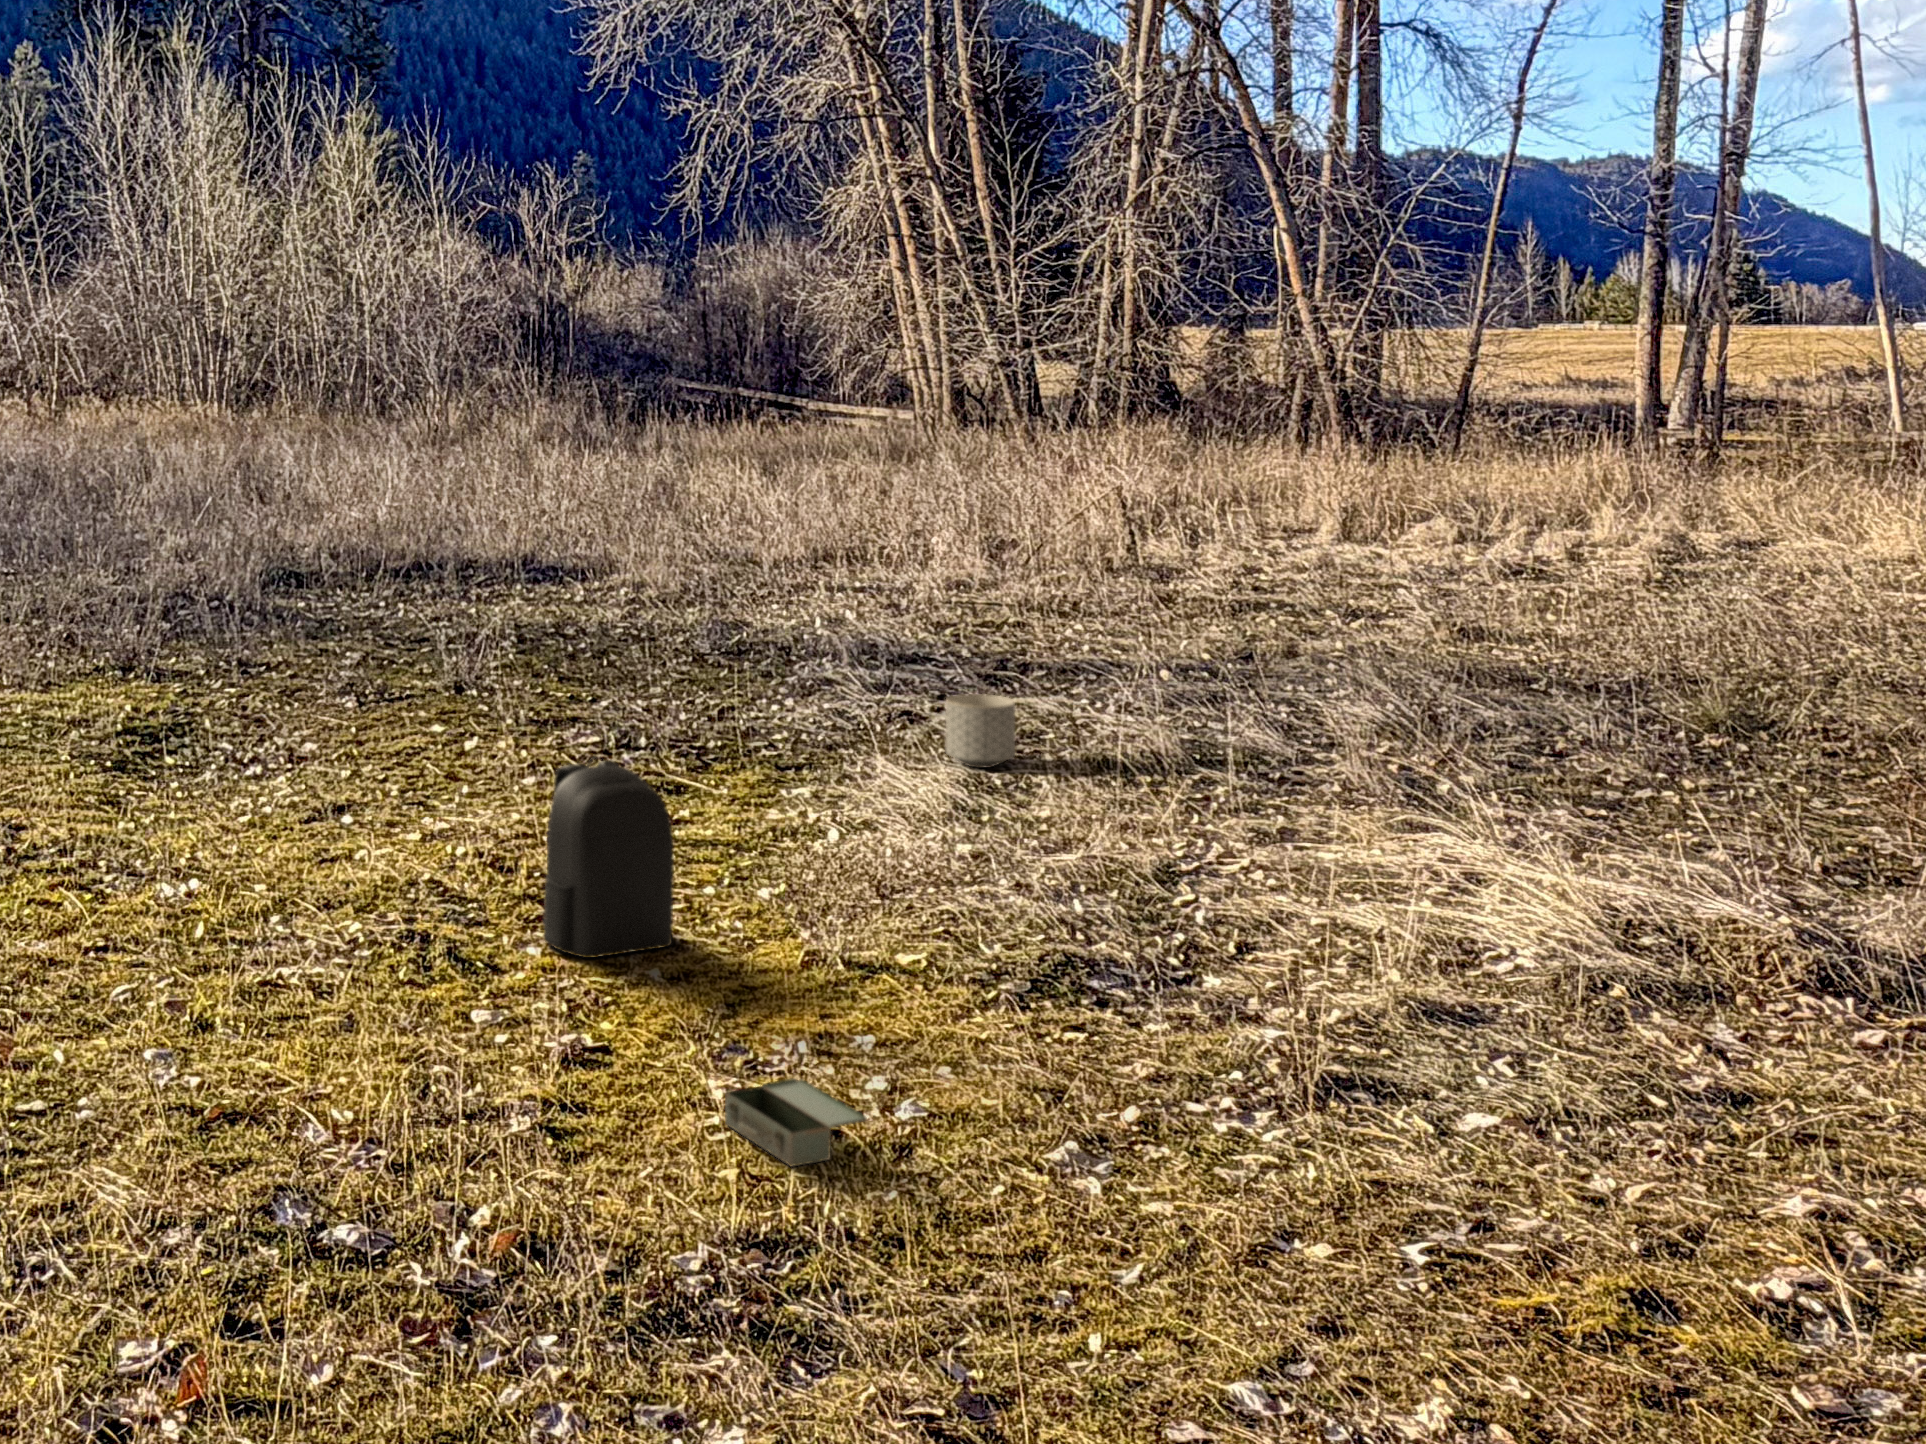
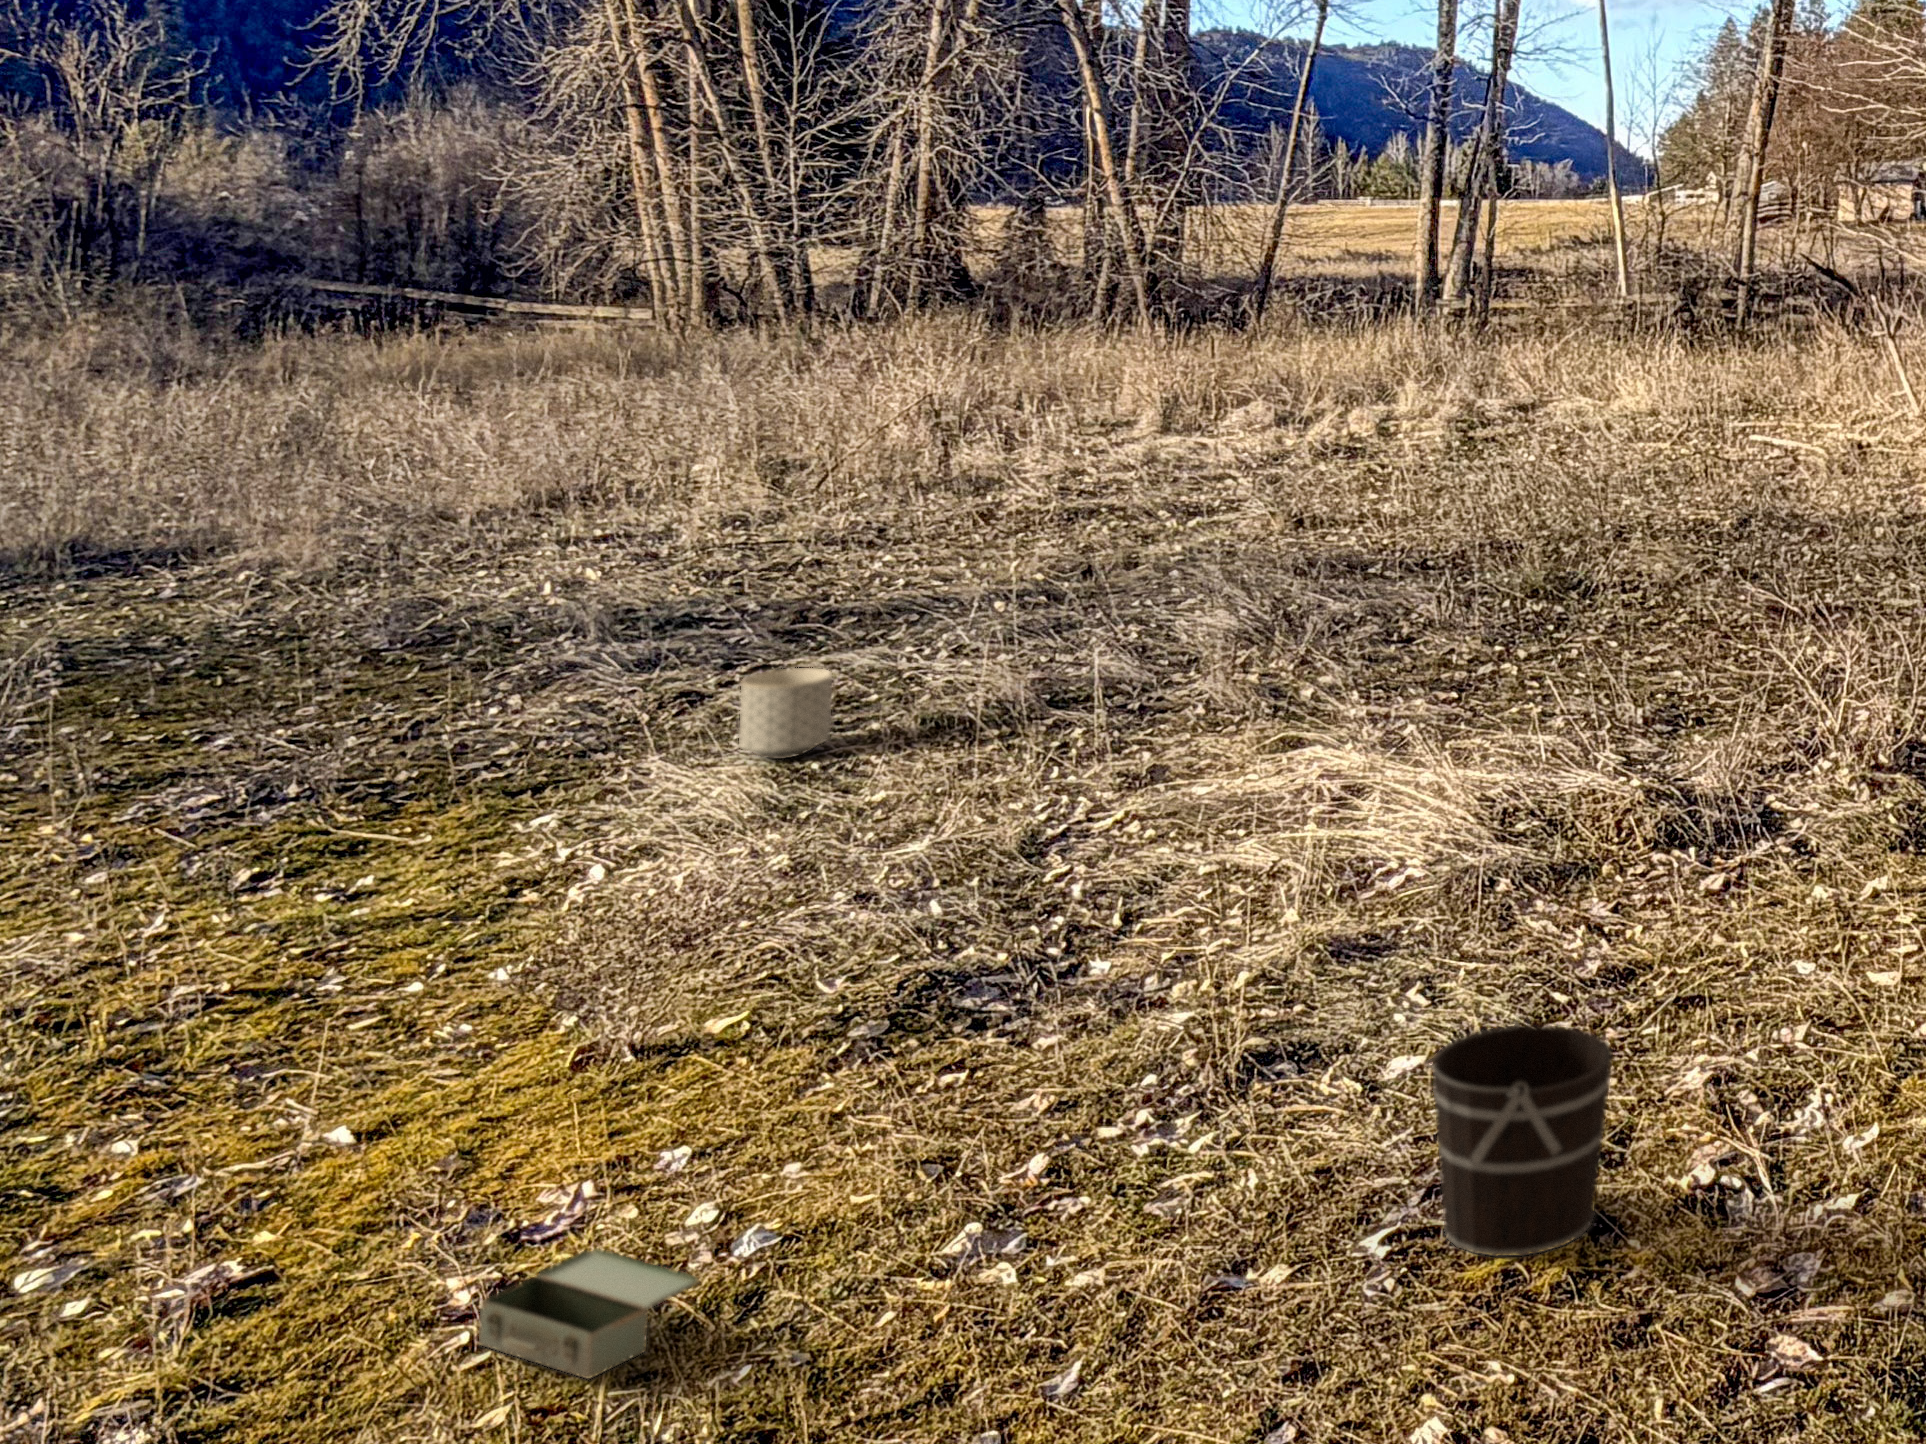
backpack: present [543,760,674,958] -> none [142,854,372,1147]
bucket: none [1466,1078,1665,1303] -> present [1426,1019,1613,1256]

